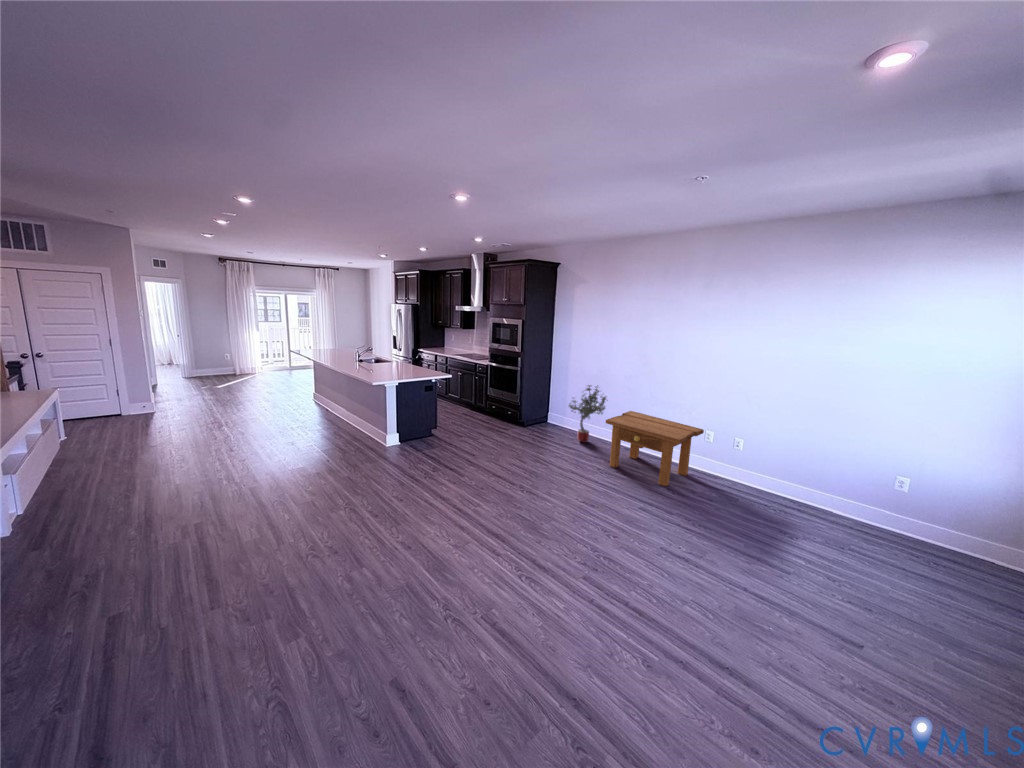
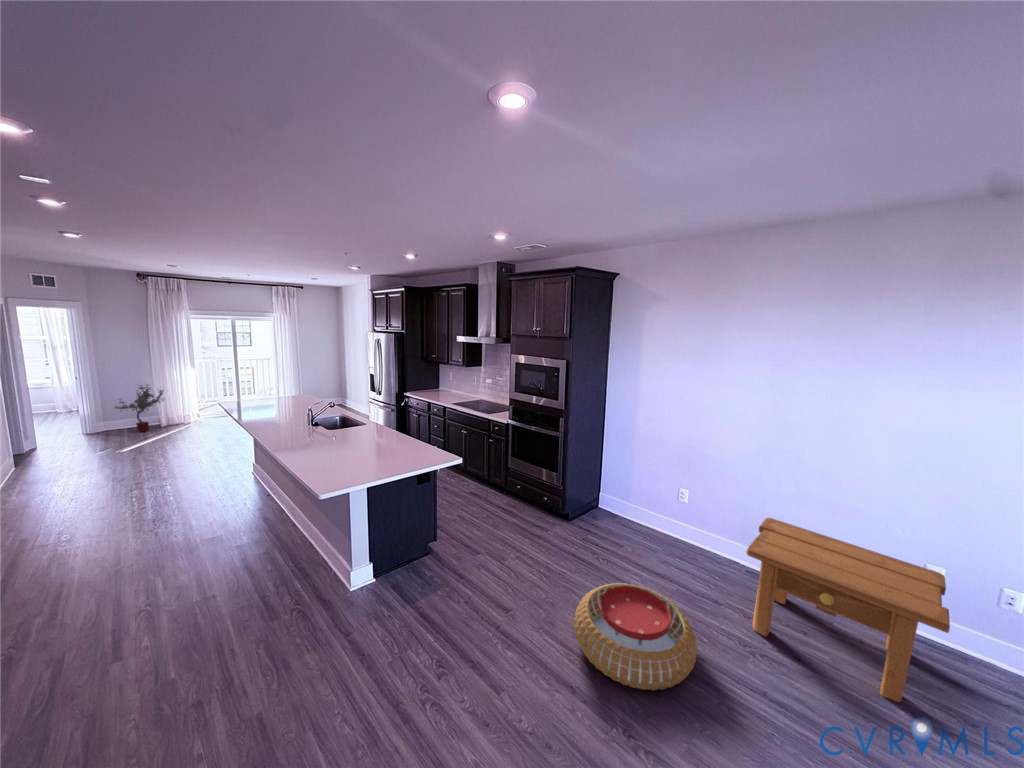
potted tree: present [569,385,606,443] -> present [115,384,164,432]
pouf: none [508,440,571,478] -> present [574,583,697,690]

